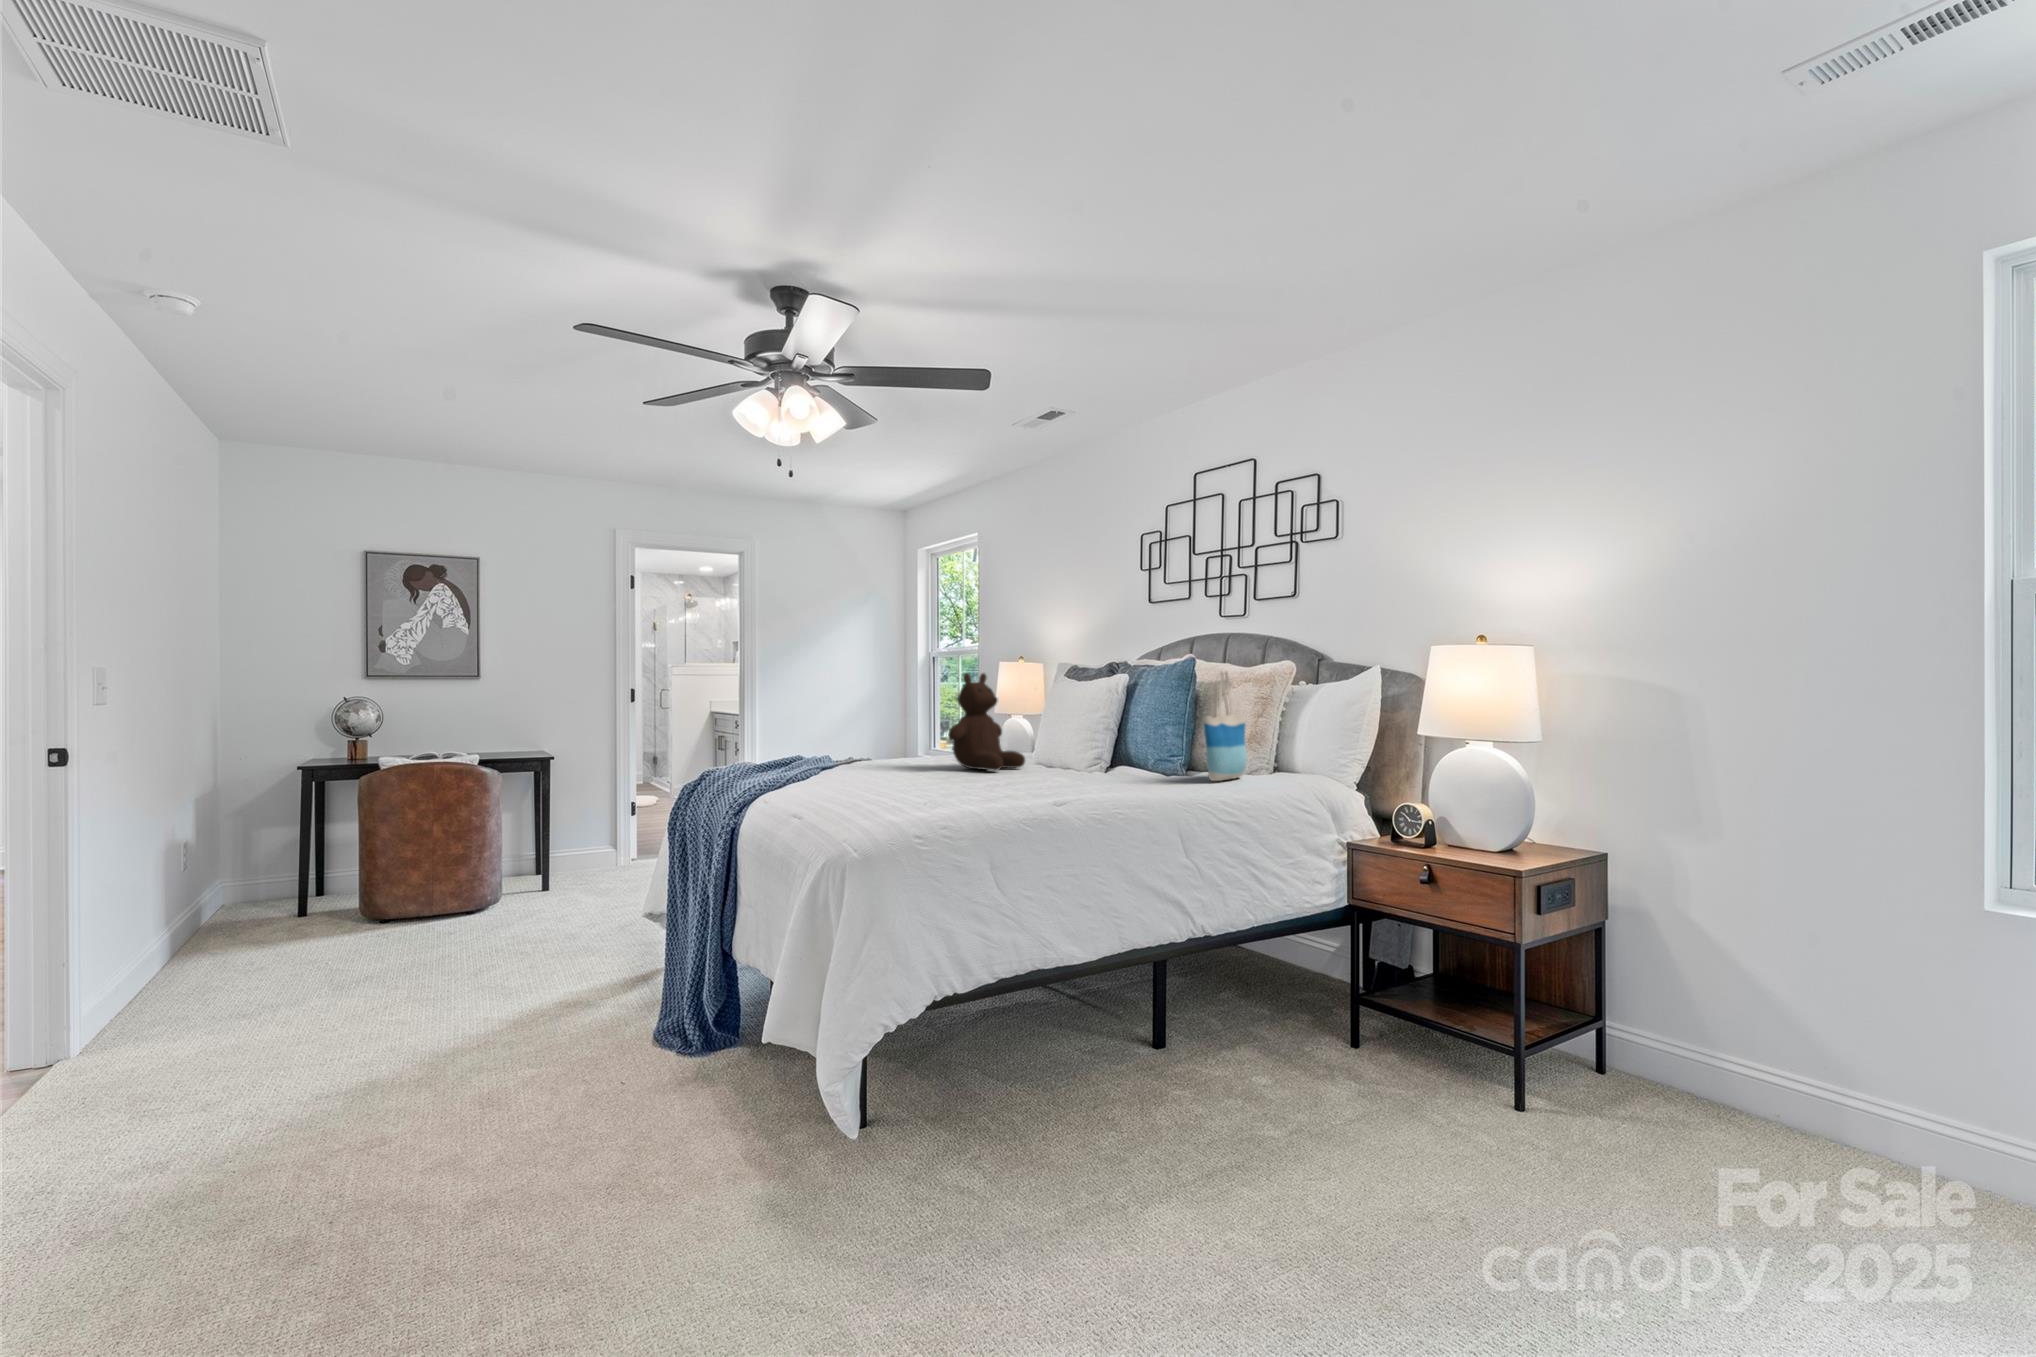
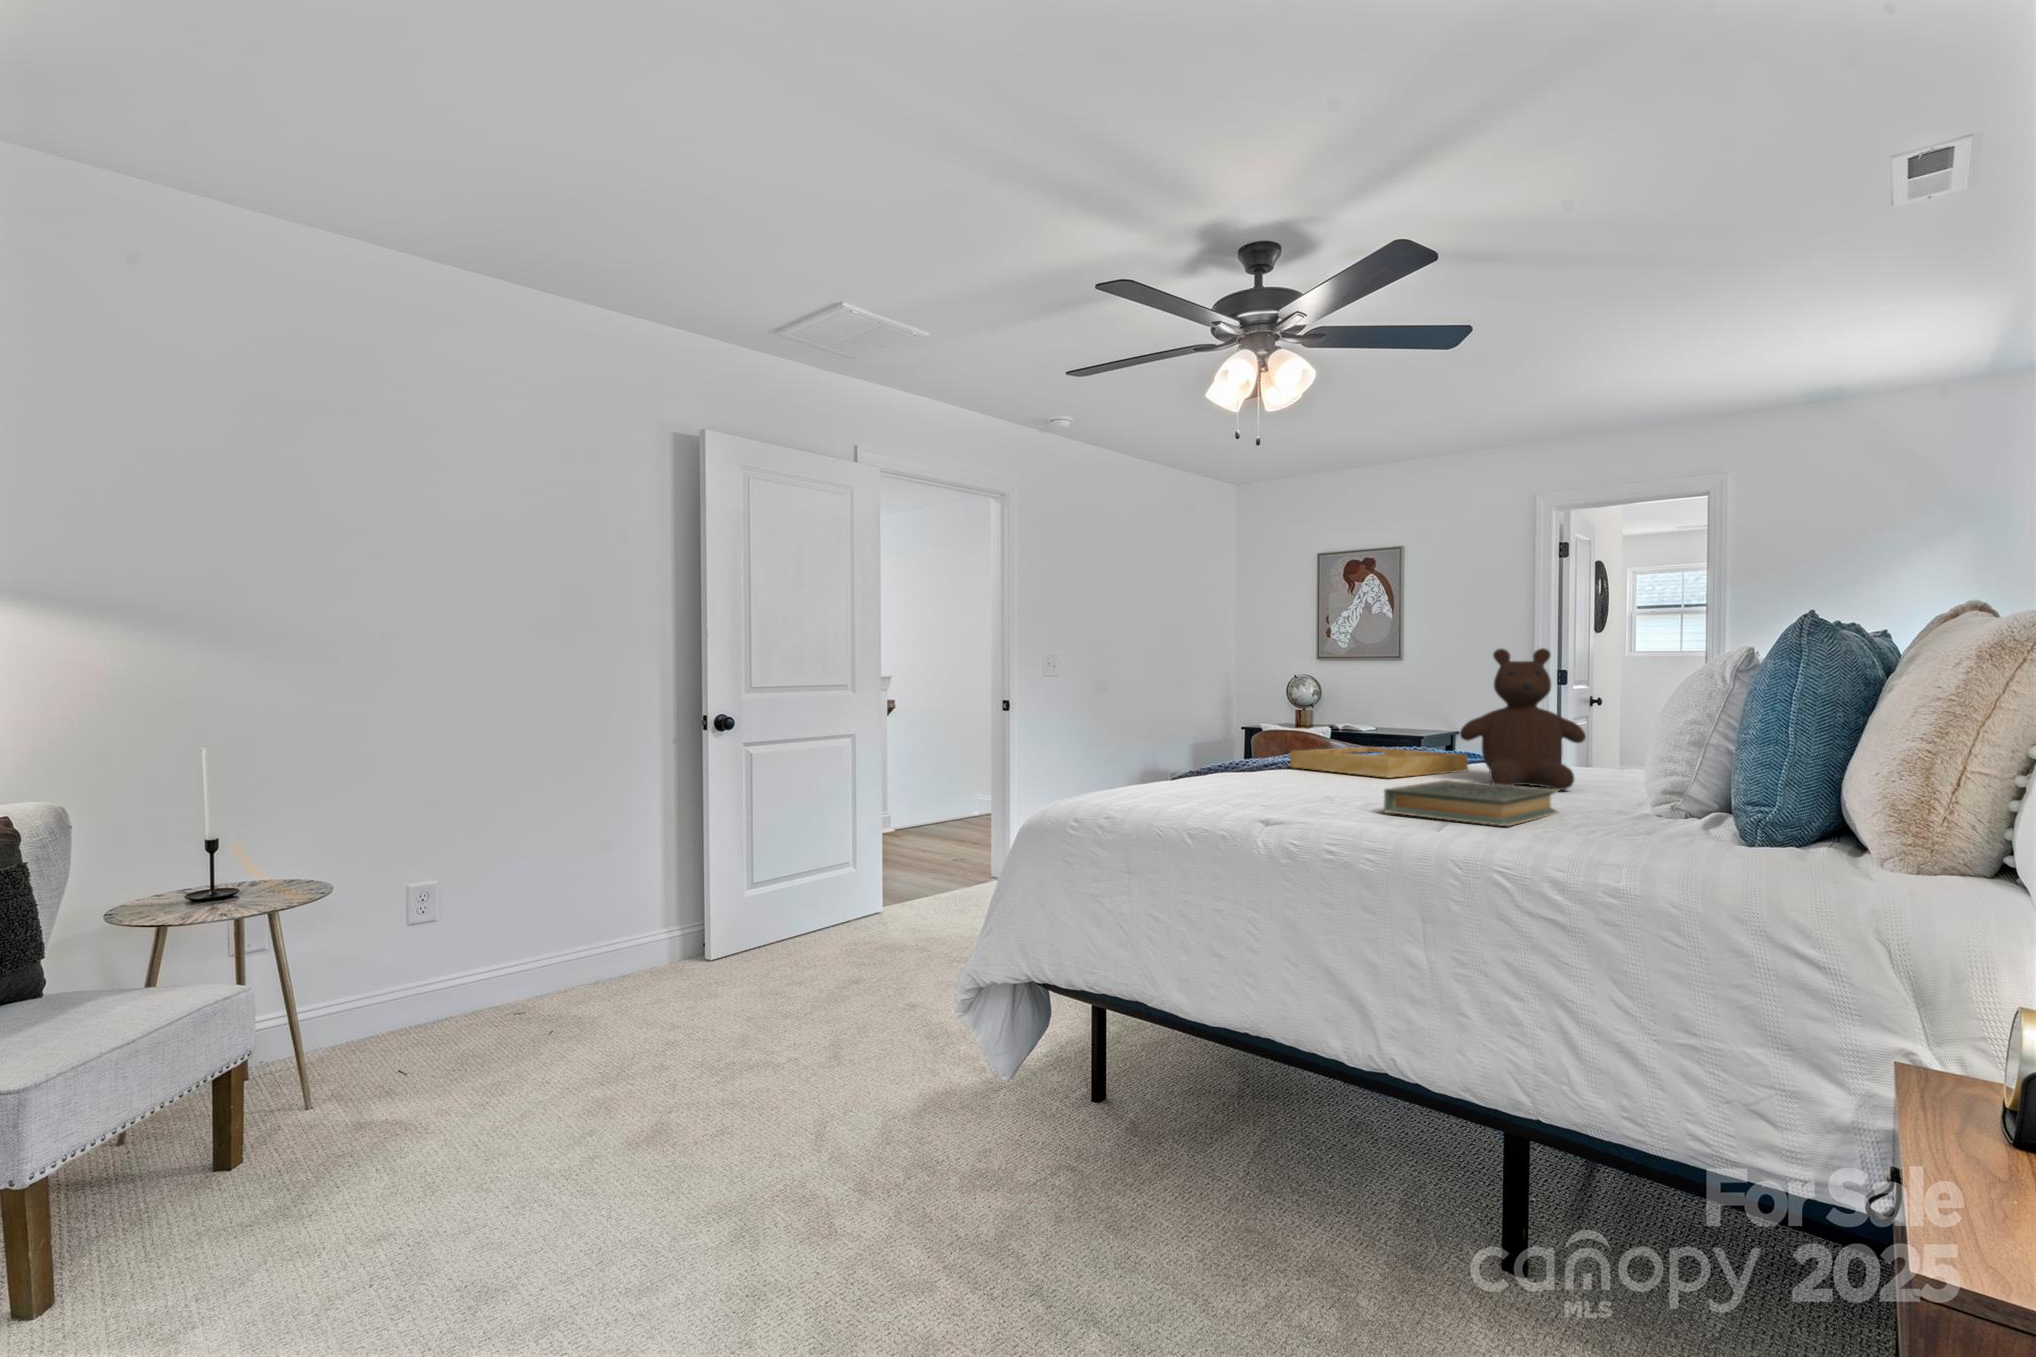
tote bag: present [1204,671,1247,781] -> none [1607,637,1798,855]
tray: none [799,754,908,779] -> present [1290,747,1468,778]
hardback book: none [1026,762,1136,788] -> present [1384,780,1560,826]

